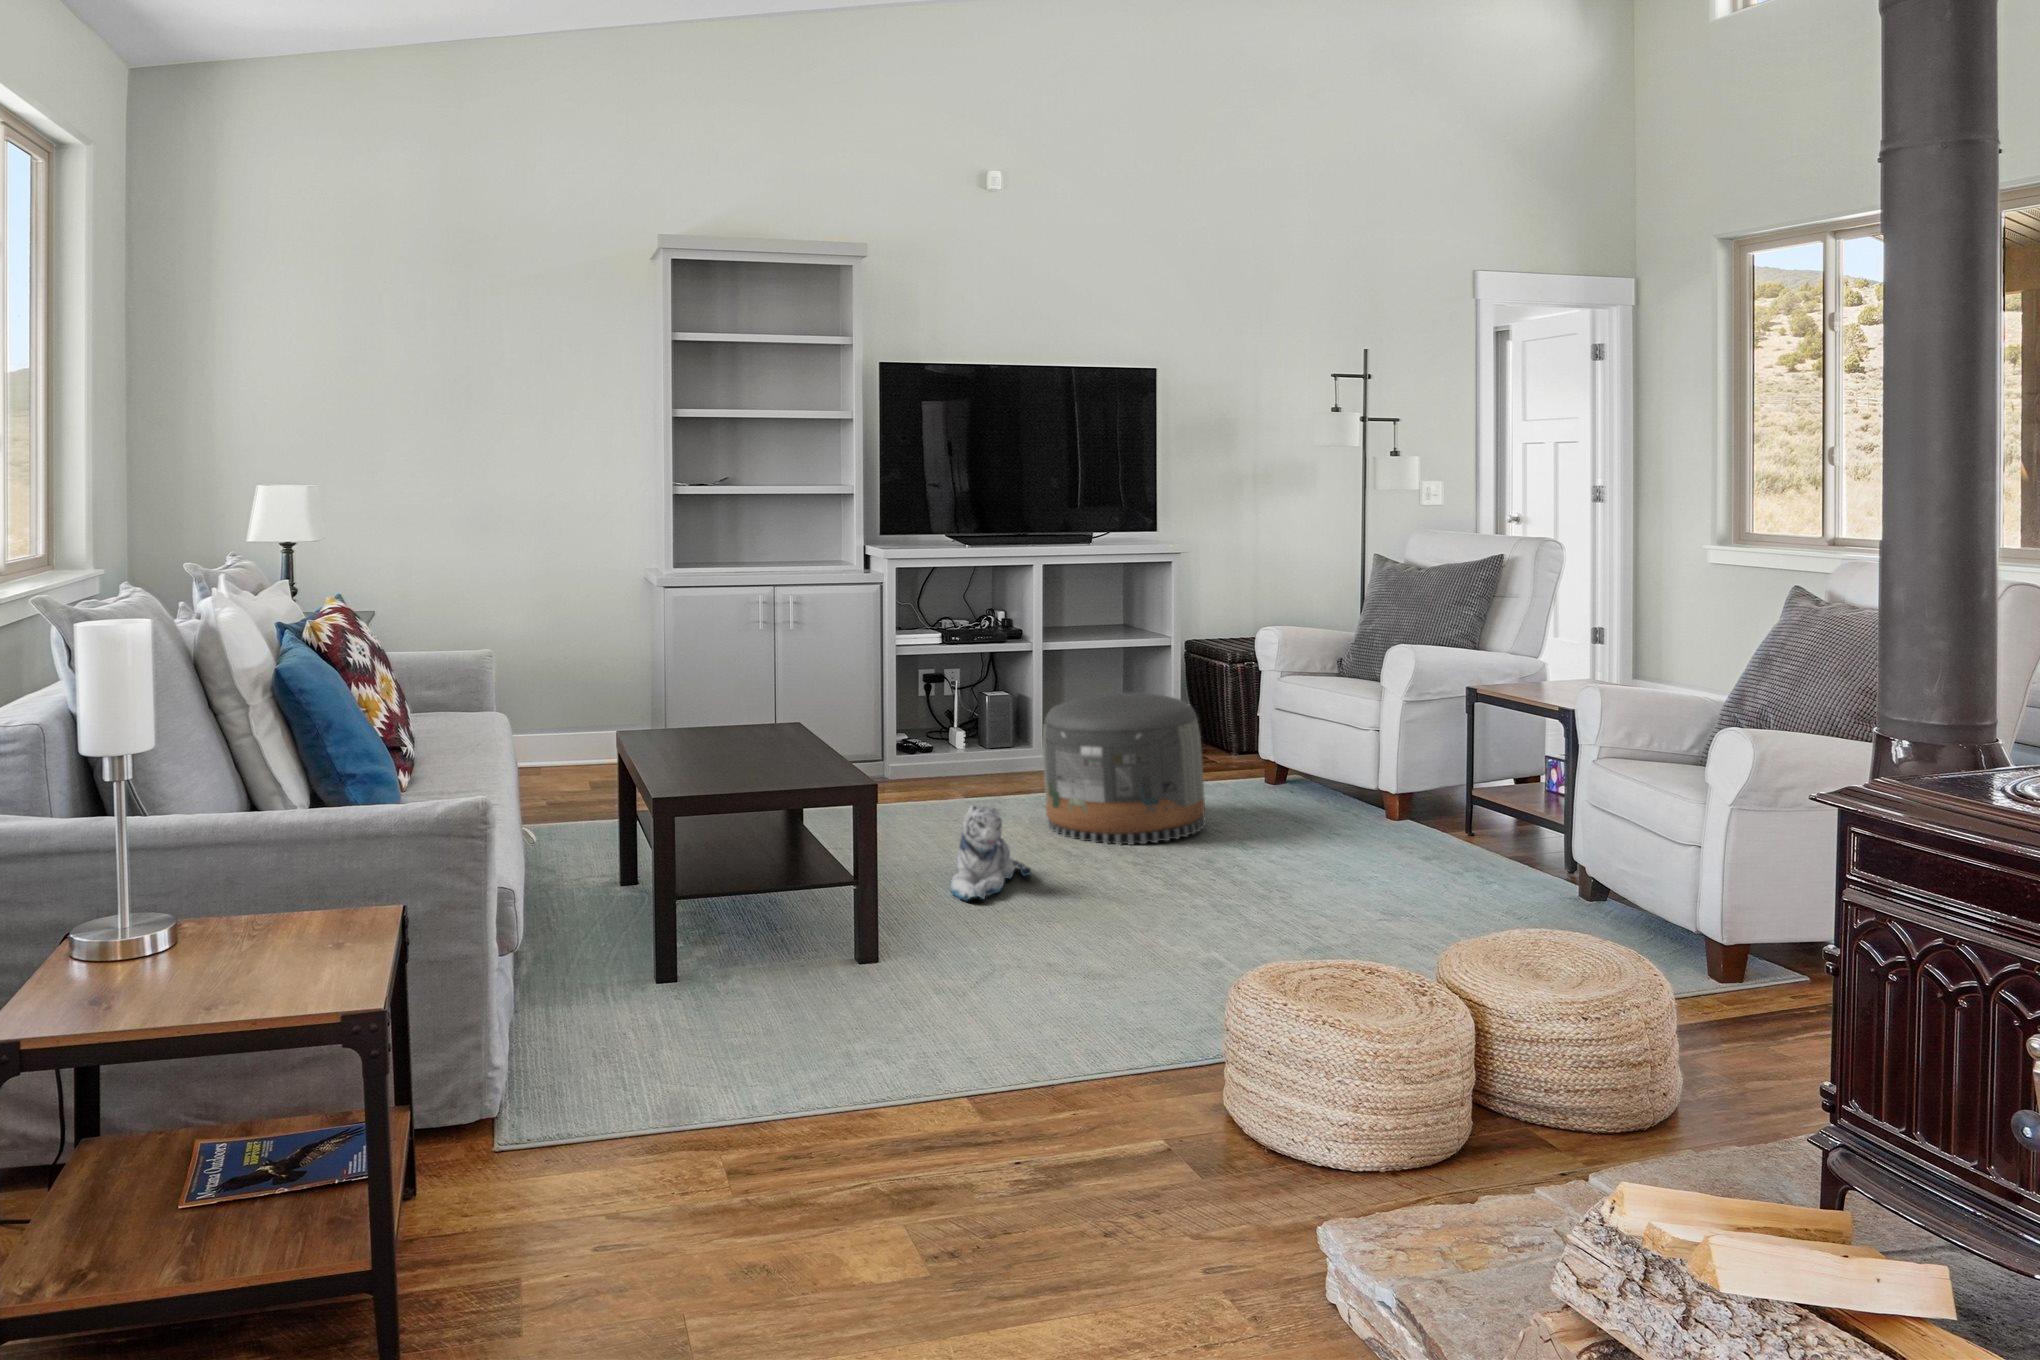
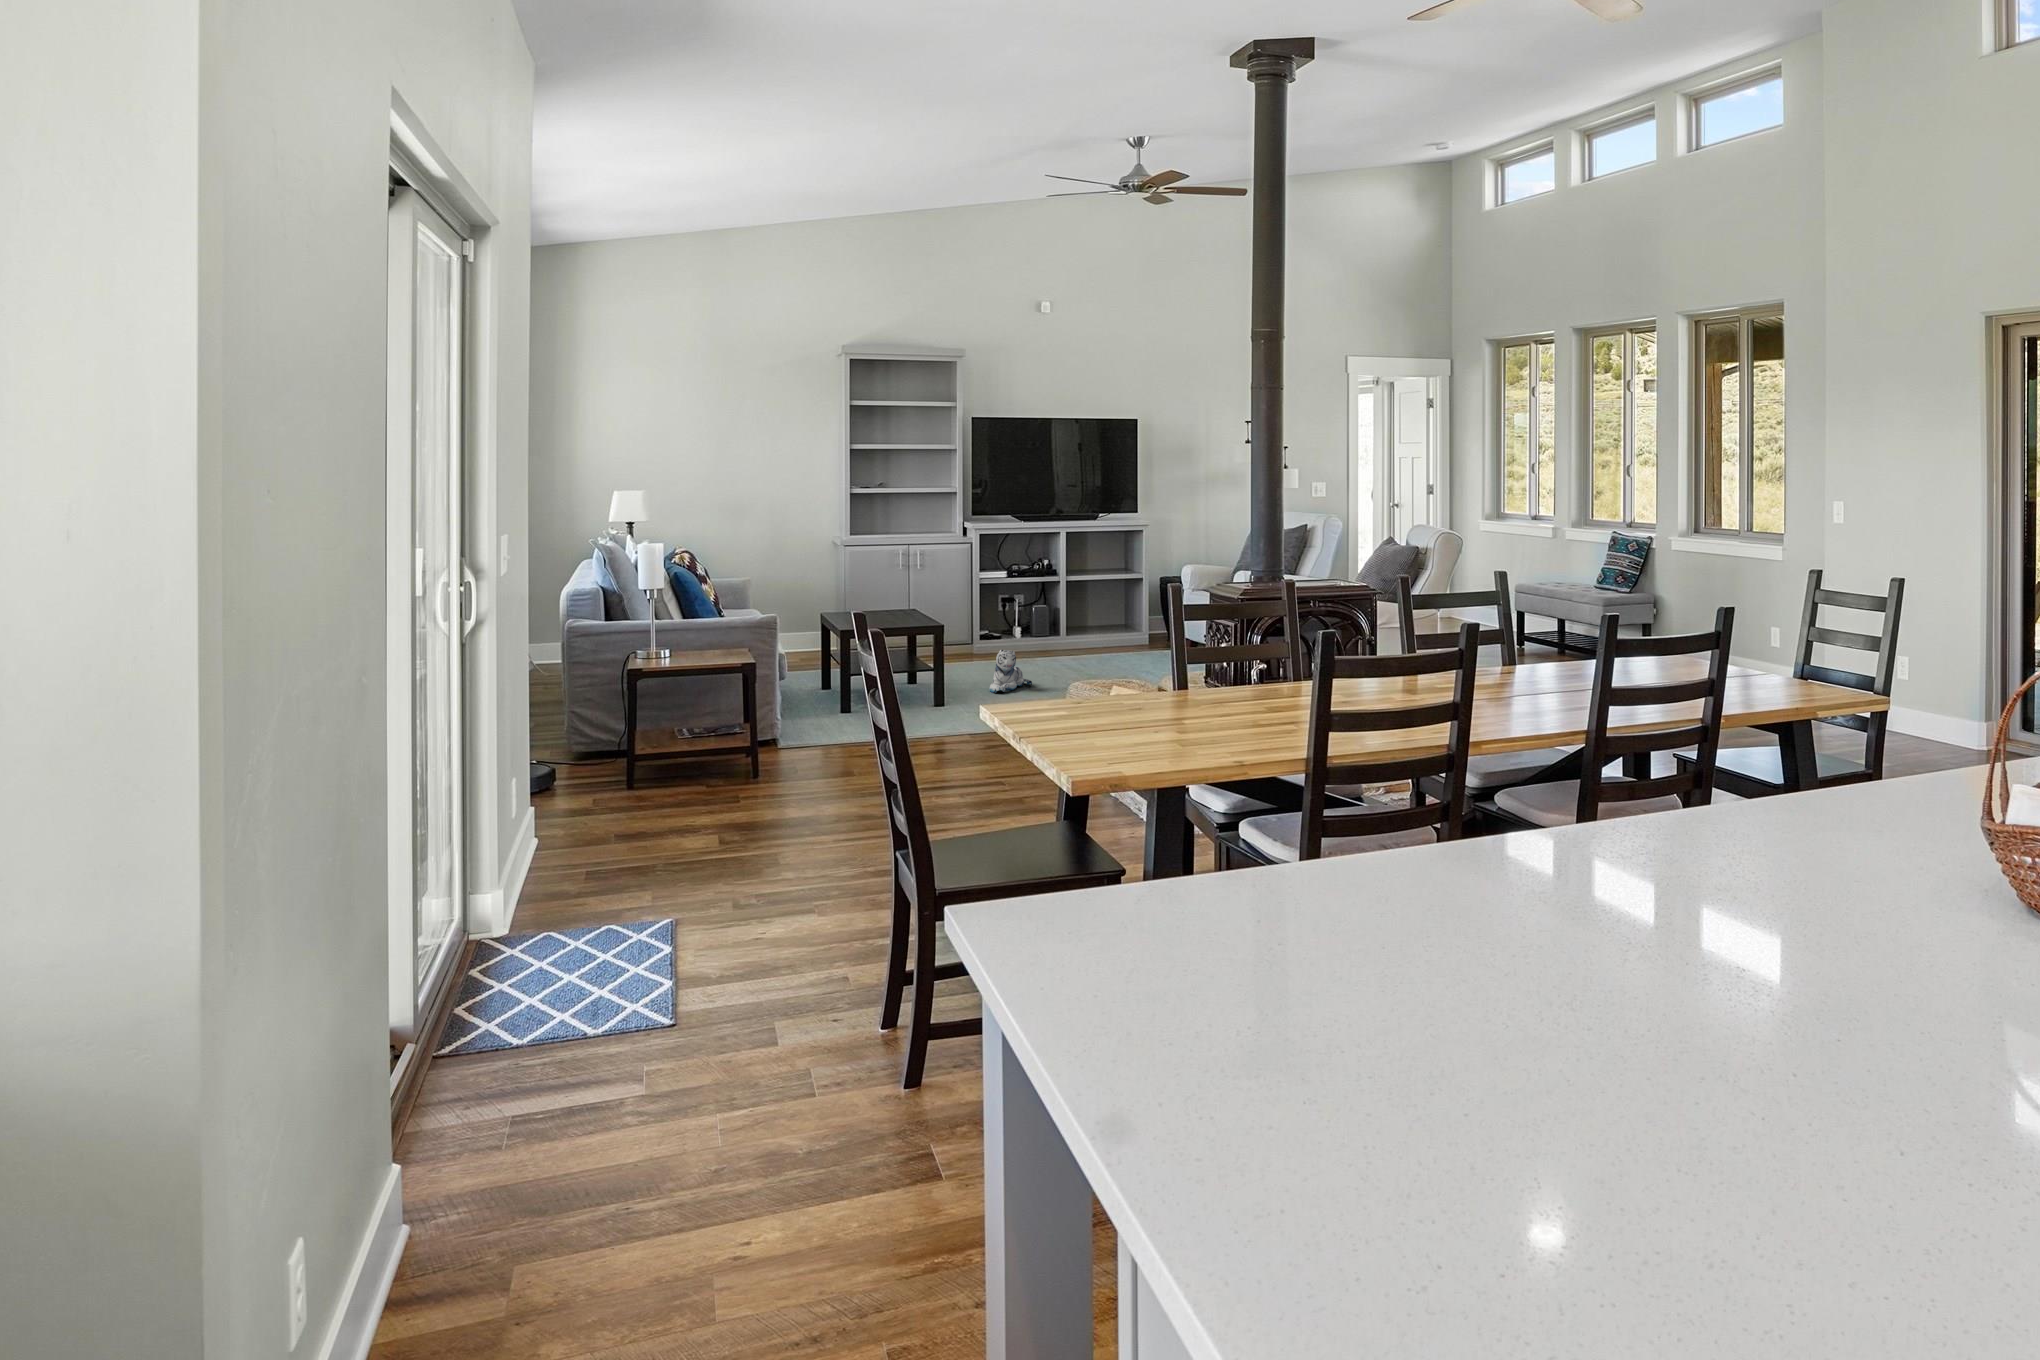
pouf: present [1042,693,1205,845] -> none [1050,601,1136,676]

